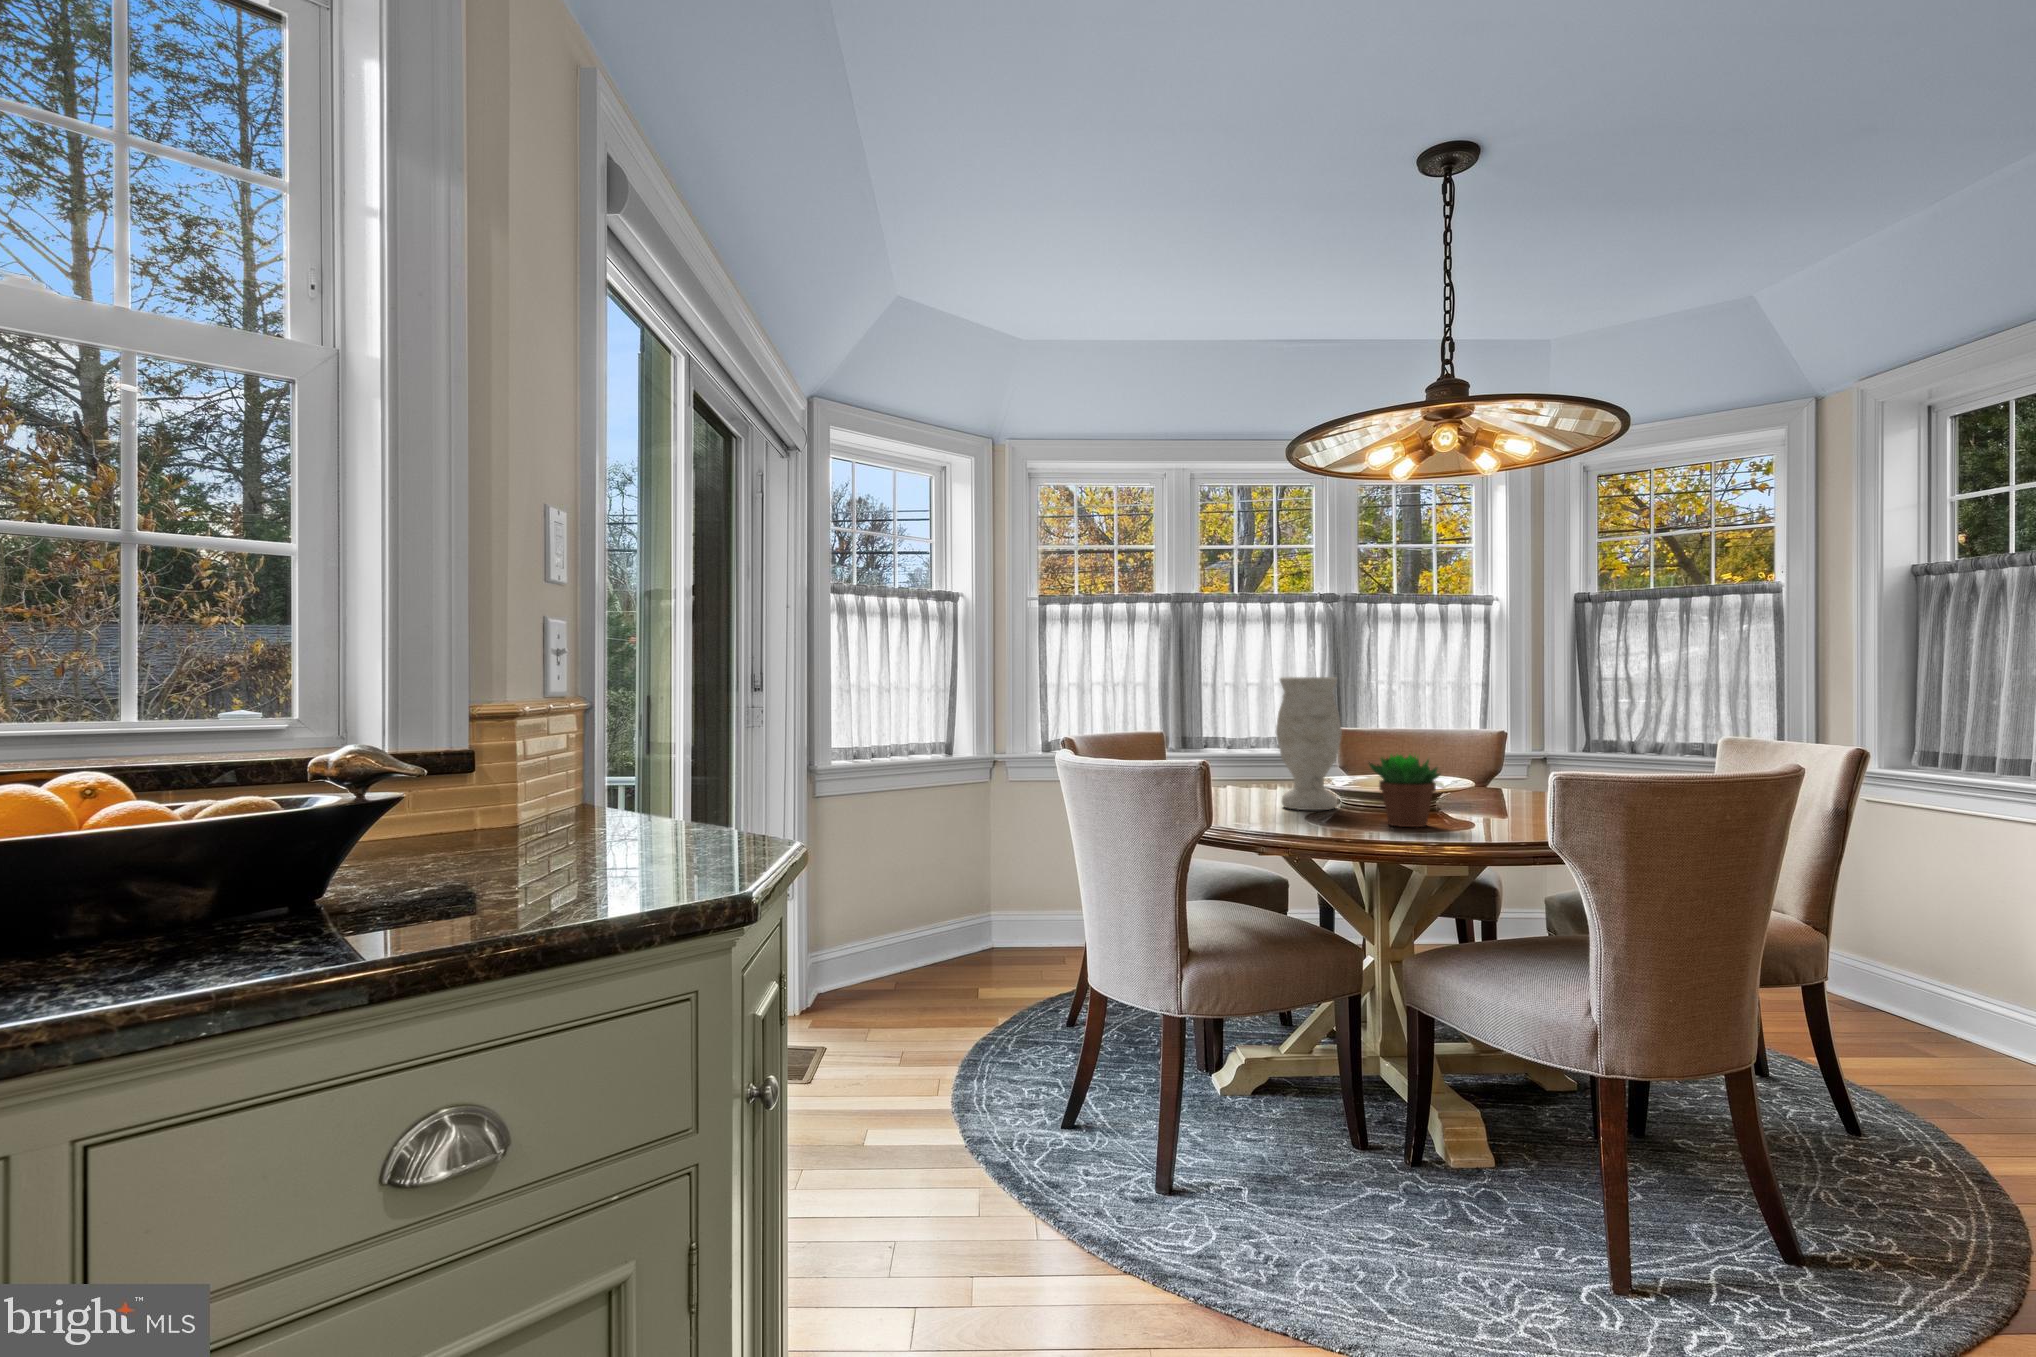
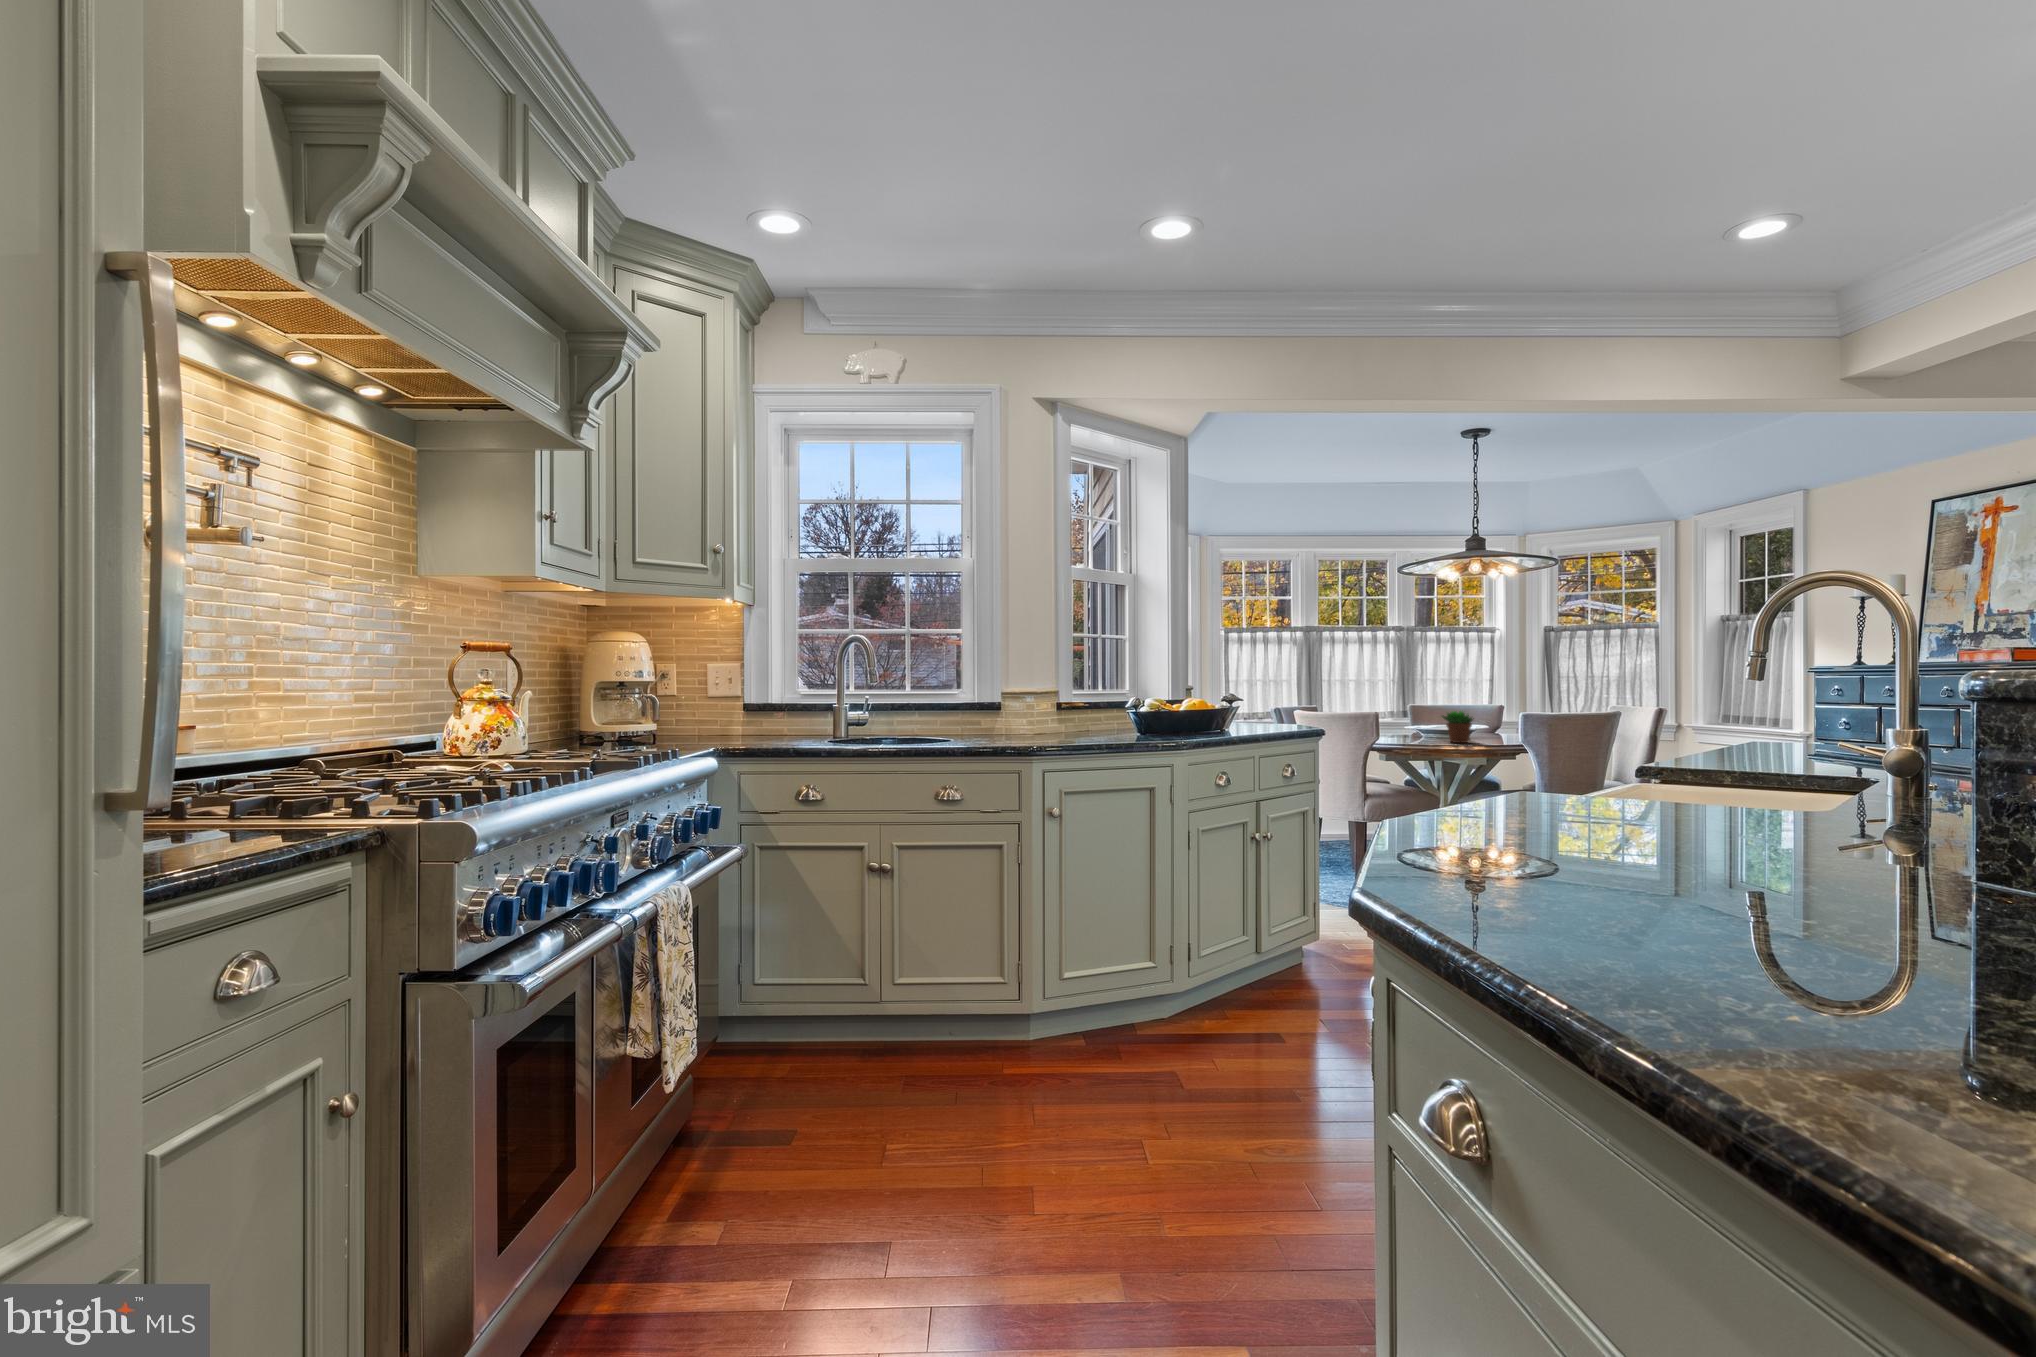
vase: present [1276,677,1342,810] -> none [1393,676,1425,739]

